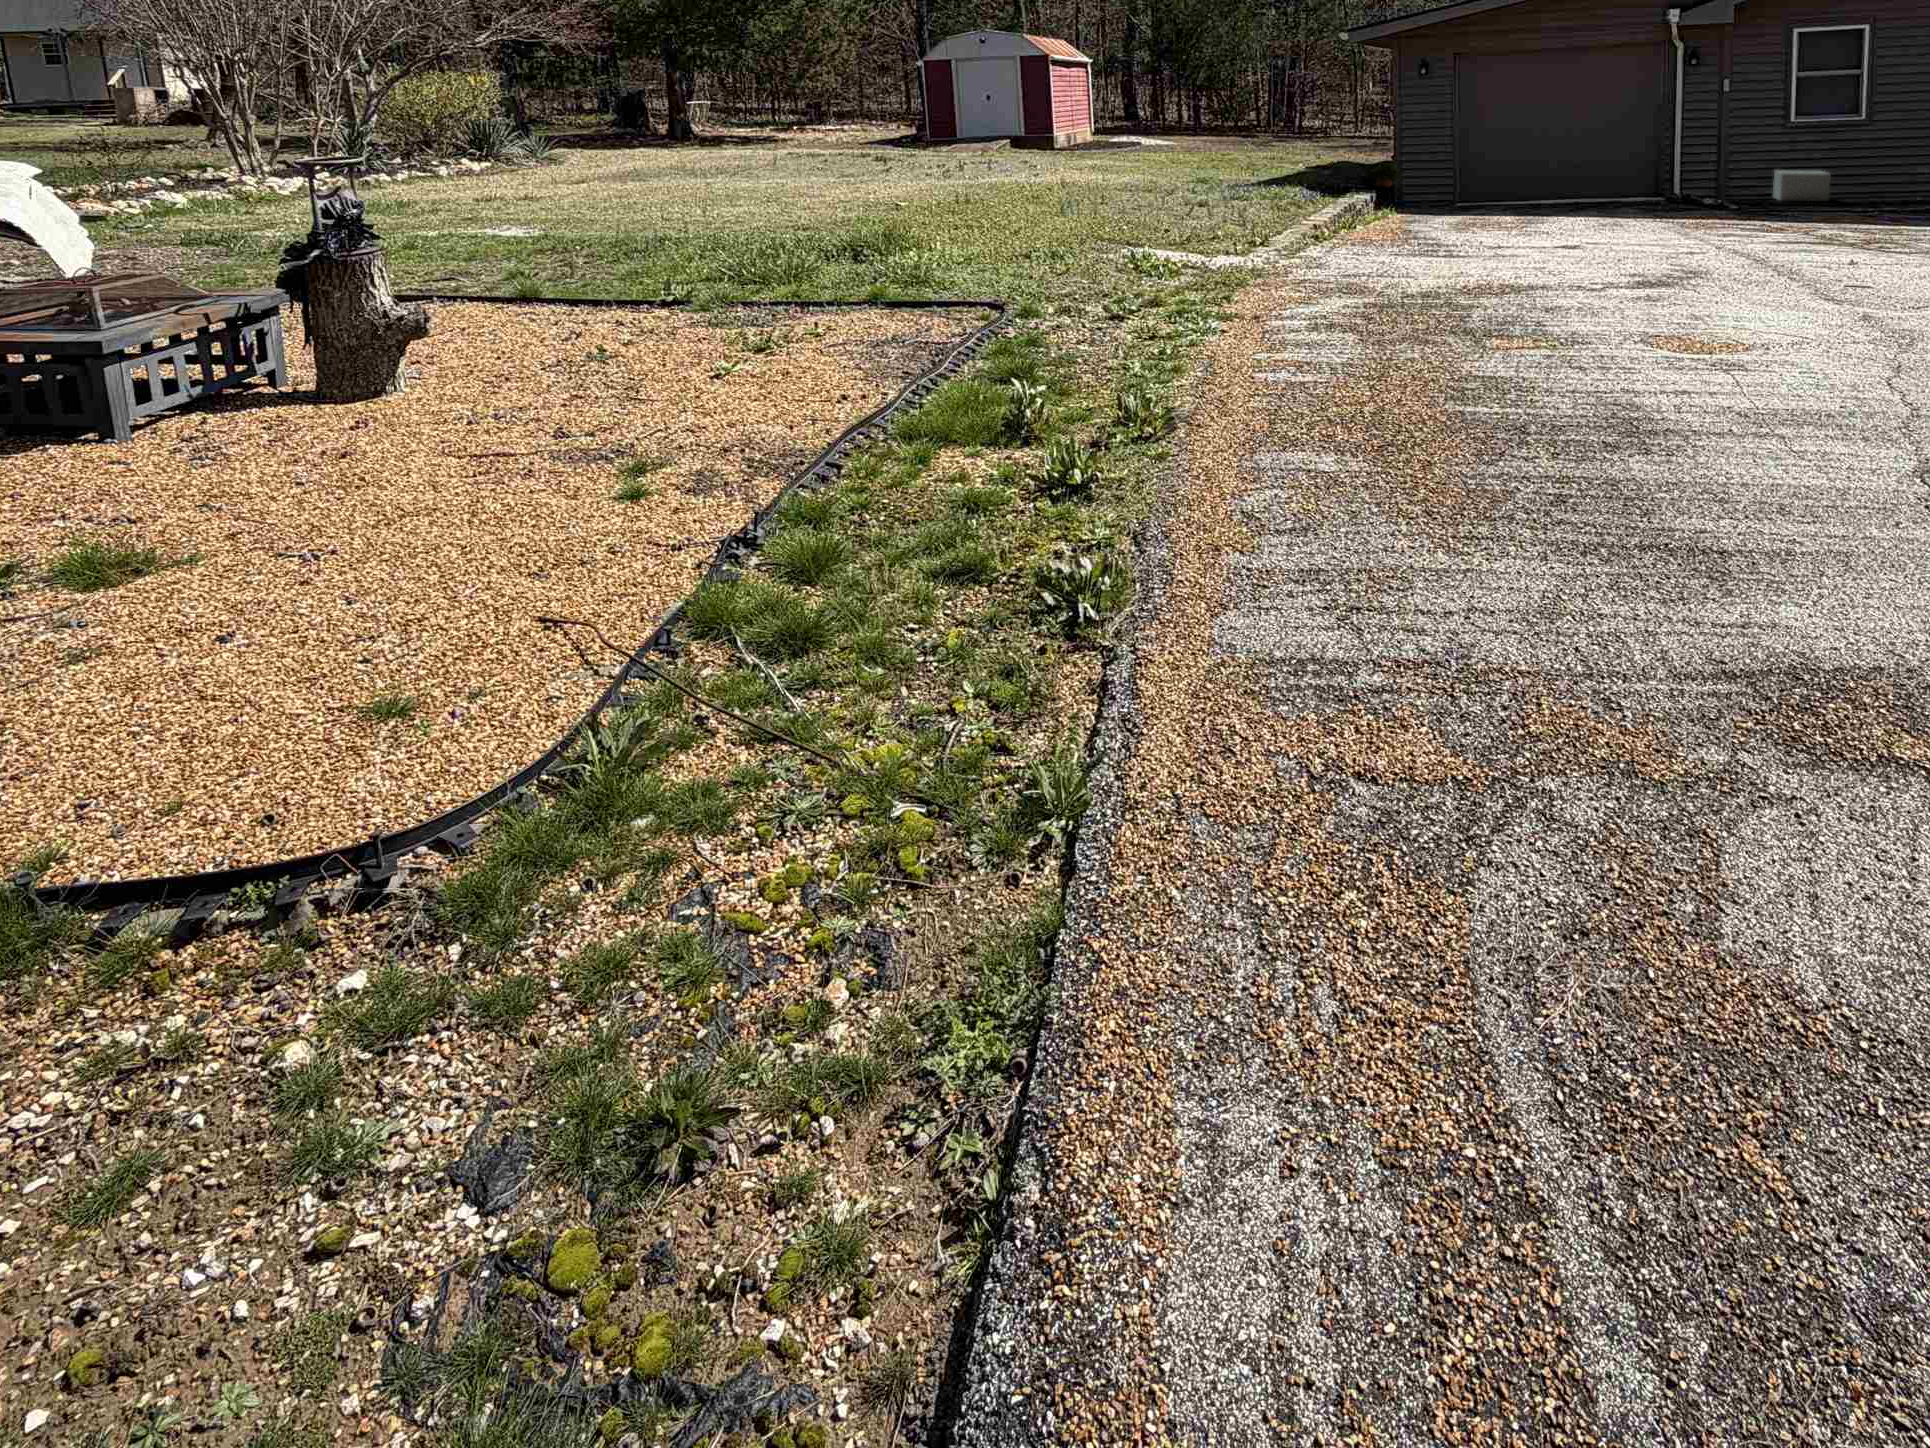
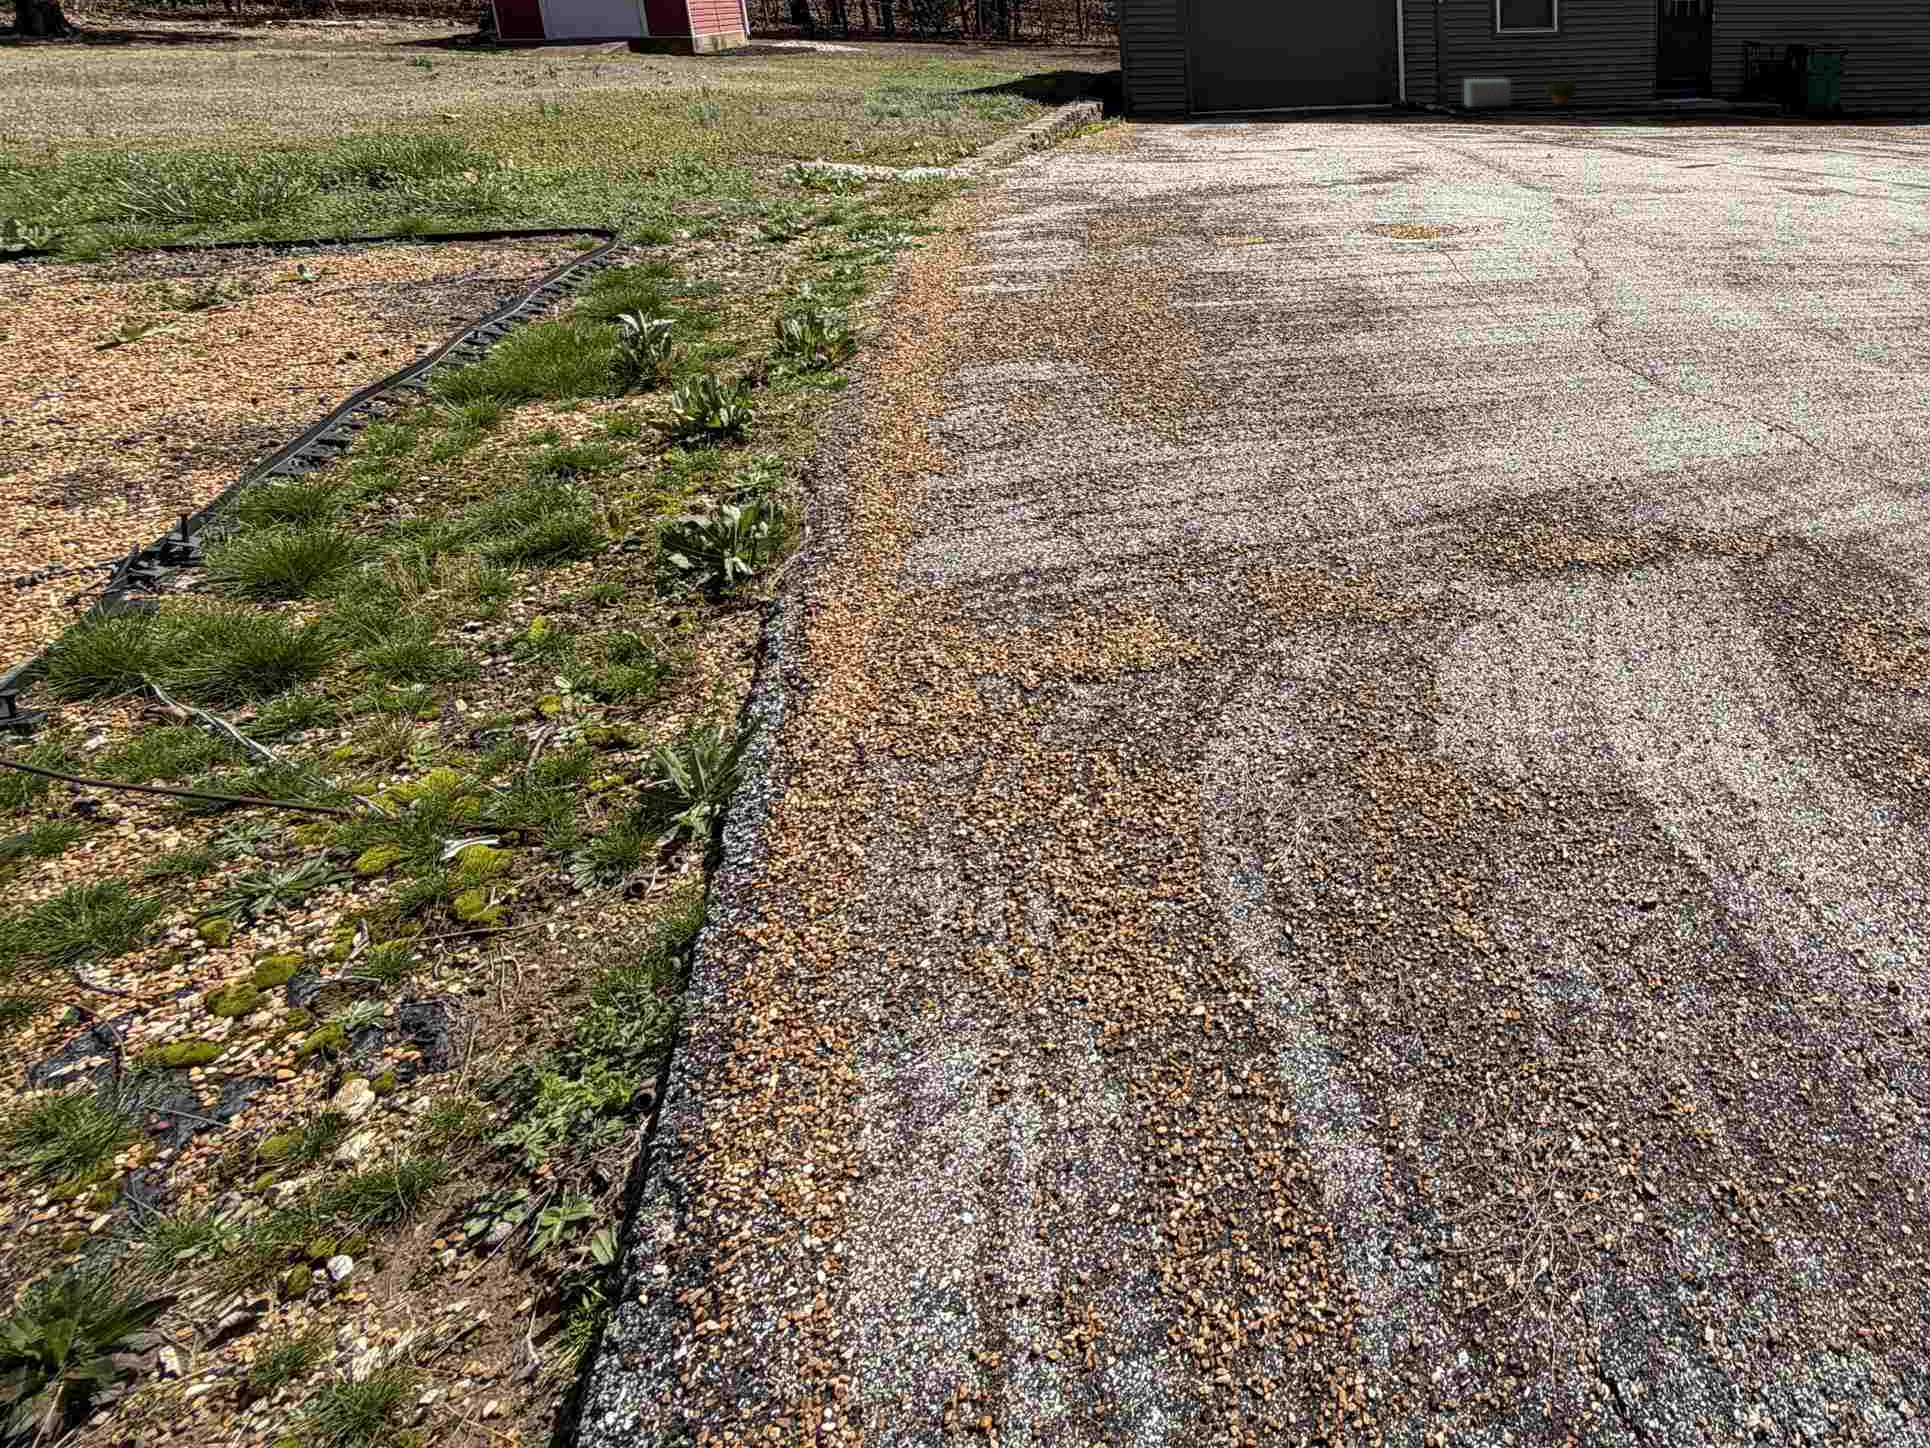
potted plant: present [1369,164,1400,188] -> present [1546,81,1576,104]

